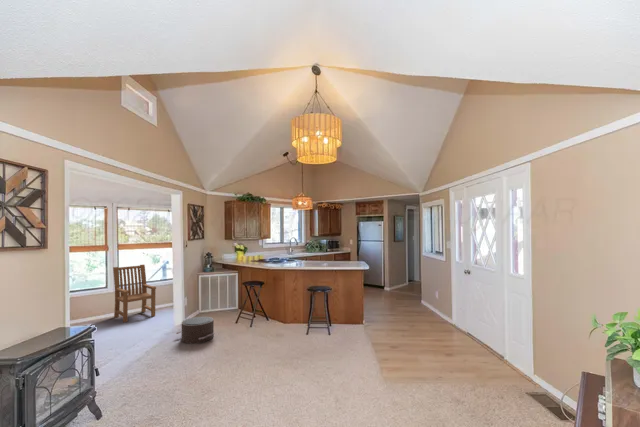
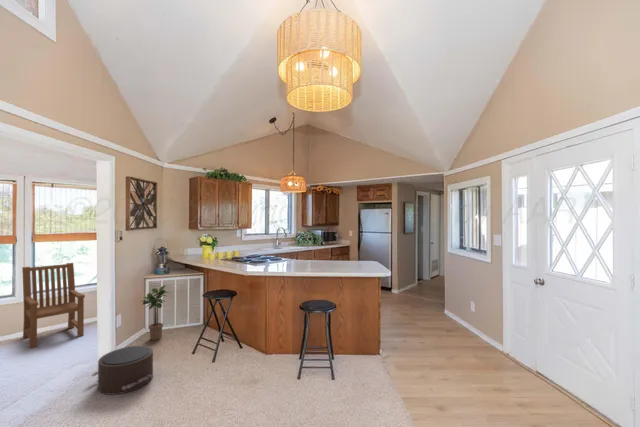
potted plant: none [196,280,215,318] -> present [141,286,168,340]

